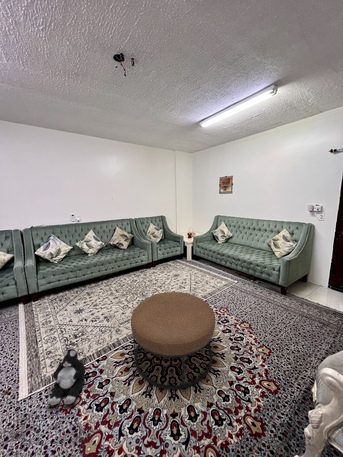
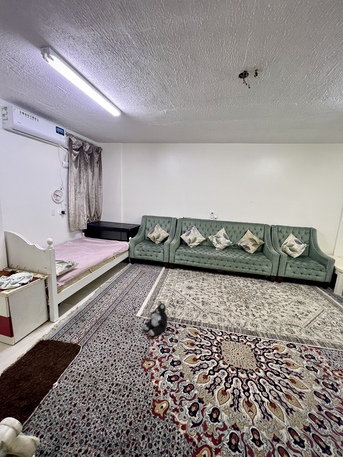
ottoman: present [131,292,215,389] -> none [199,300,293,405]

